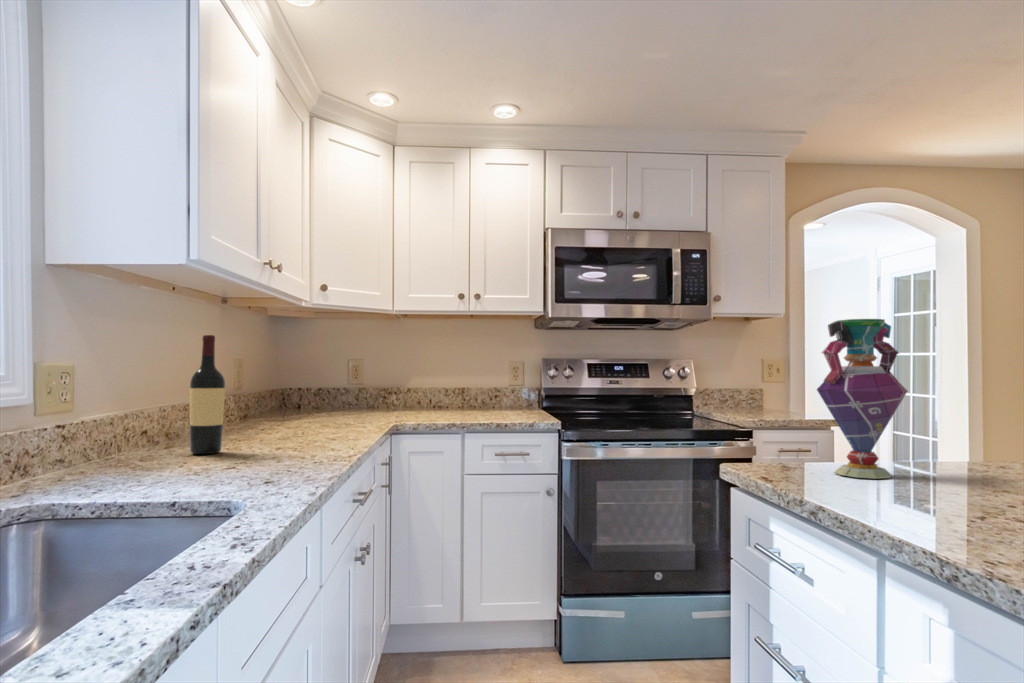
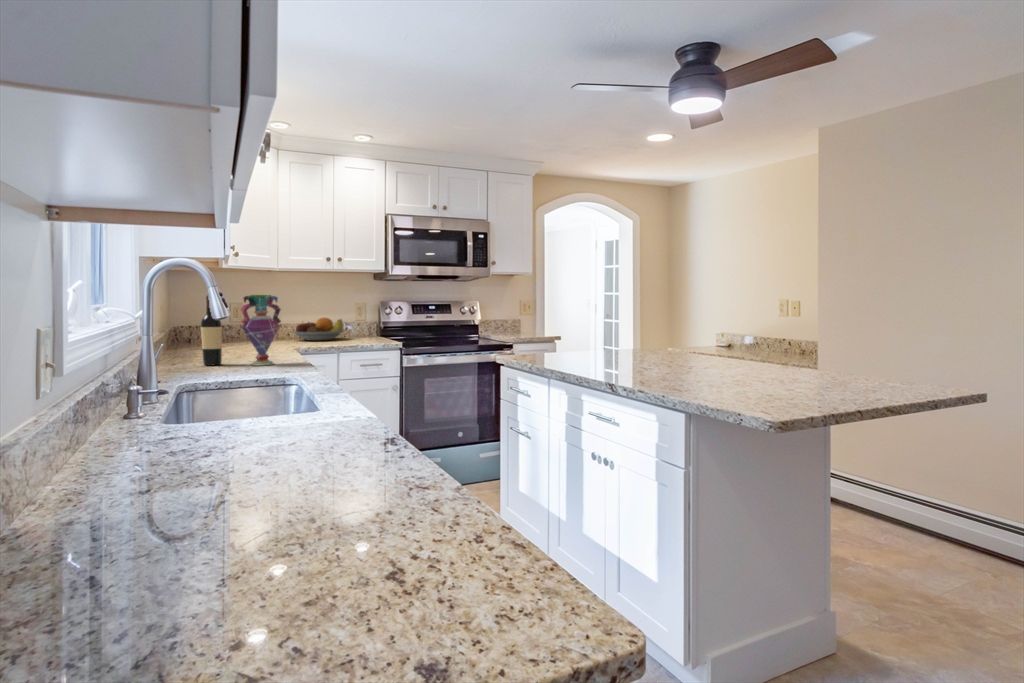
vase: present [817,319,907,479] -> present [241,295,281,366]
fruit bowl: none [417,381,491,413] -> present [291,318,345,341]

